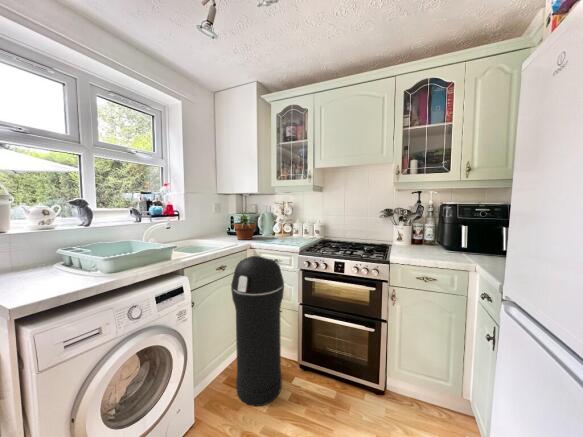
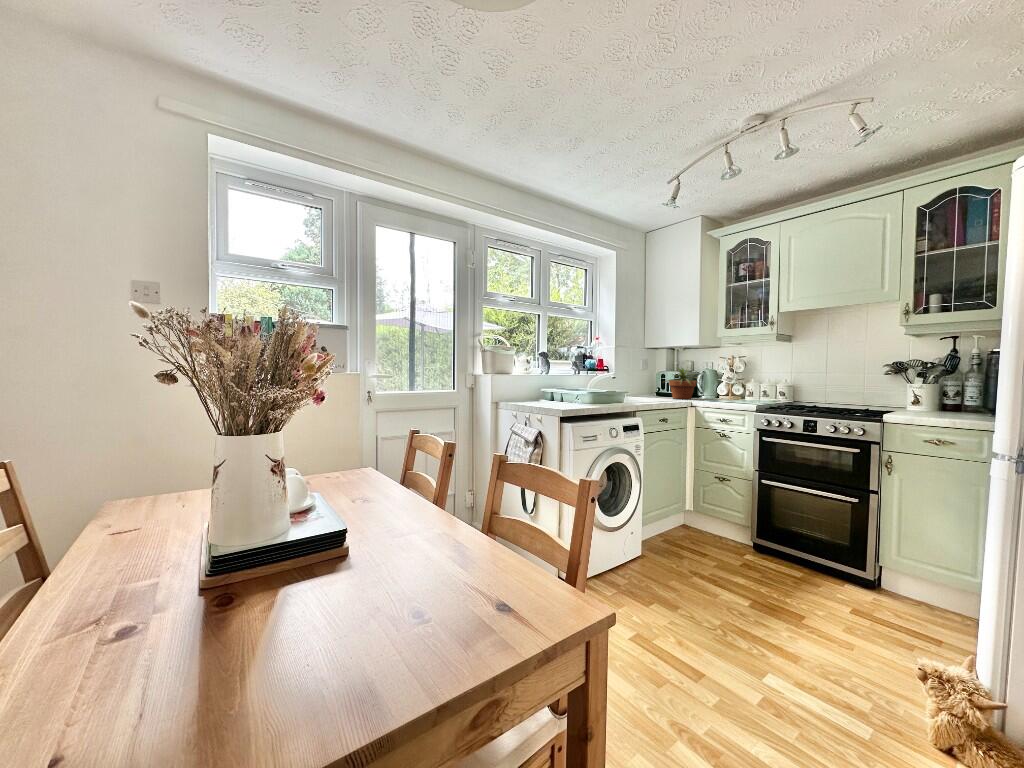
trash can: present [231,256,284,406] -> none [676,406,736,561]

